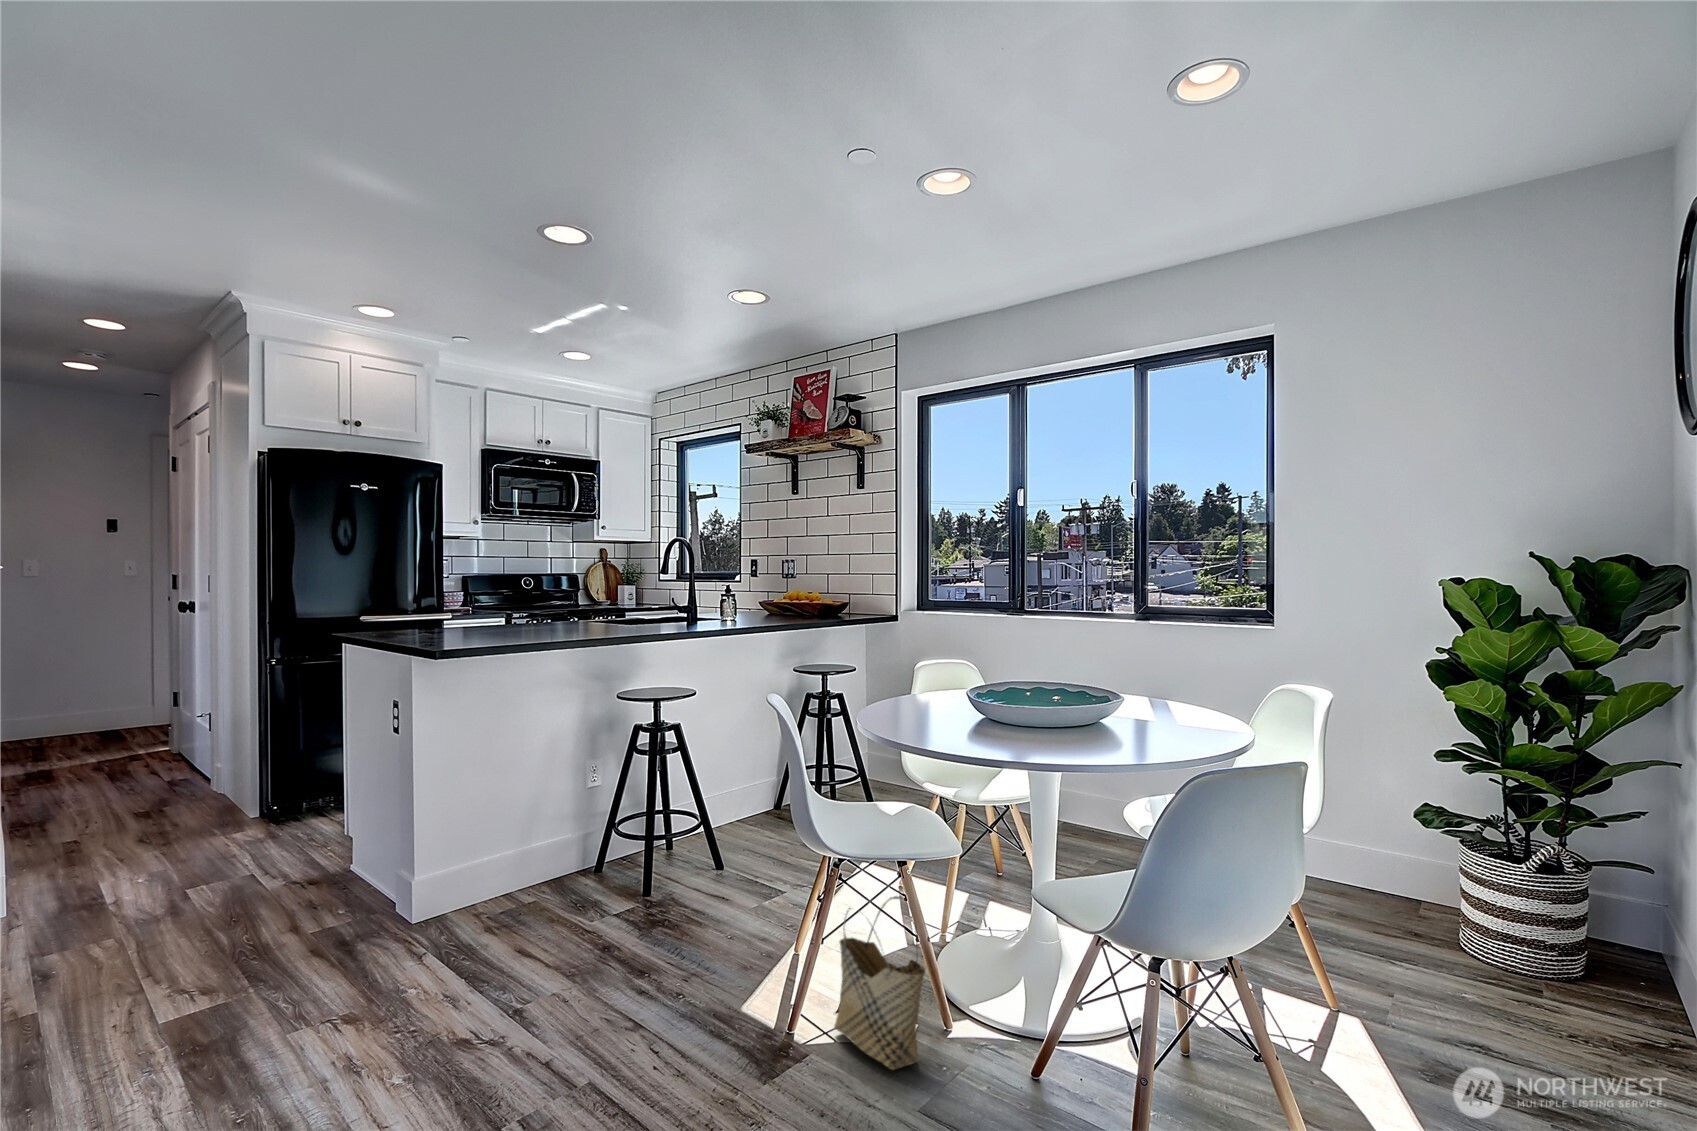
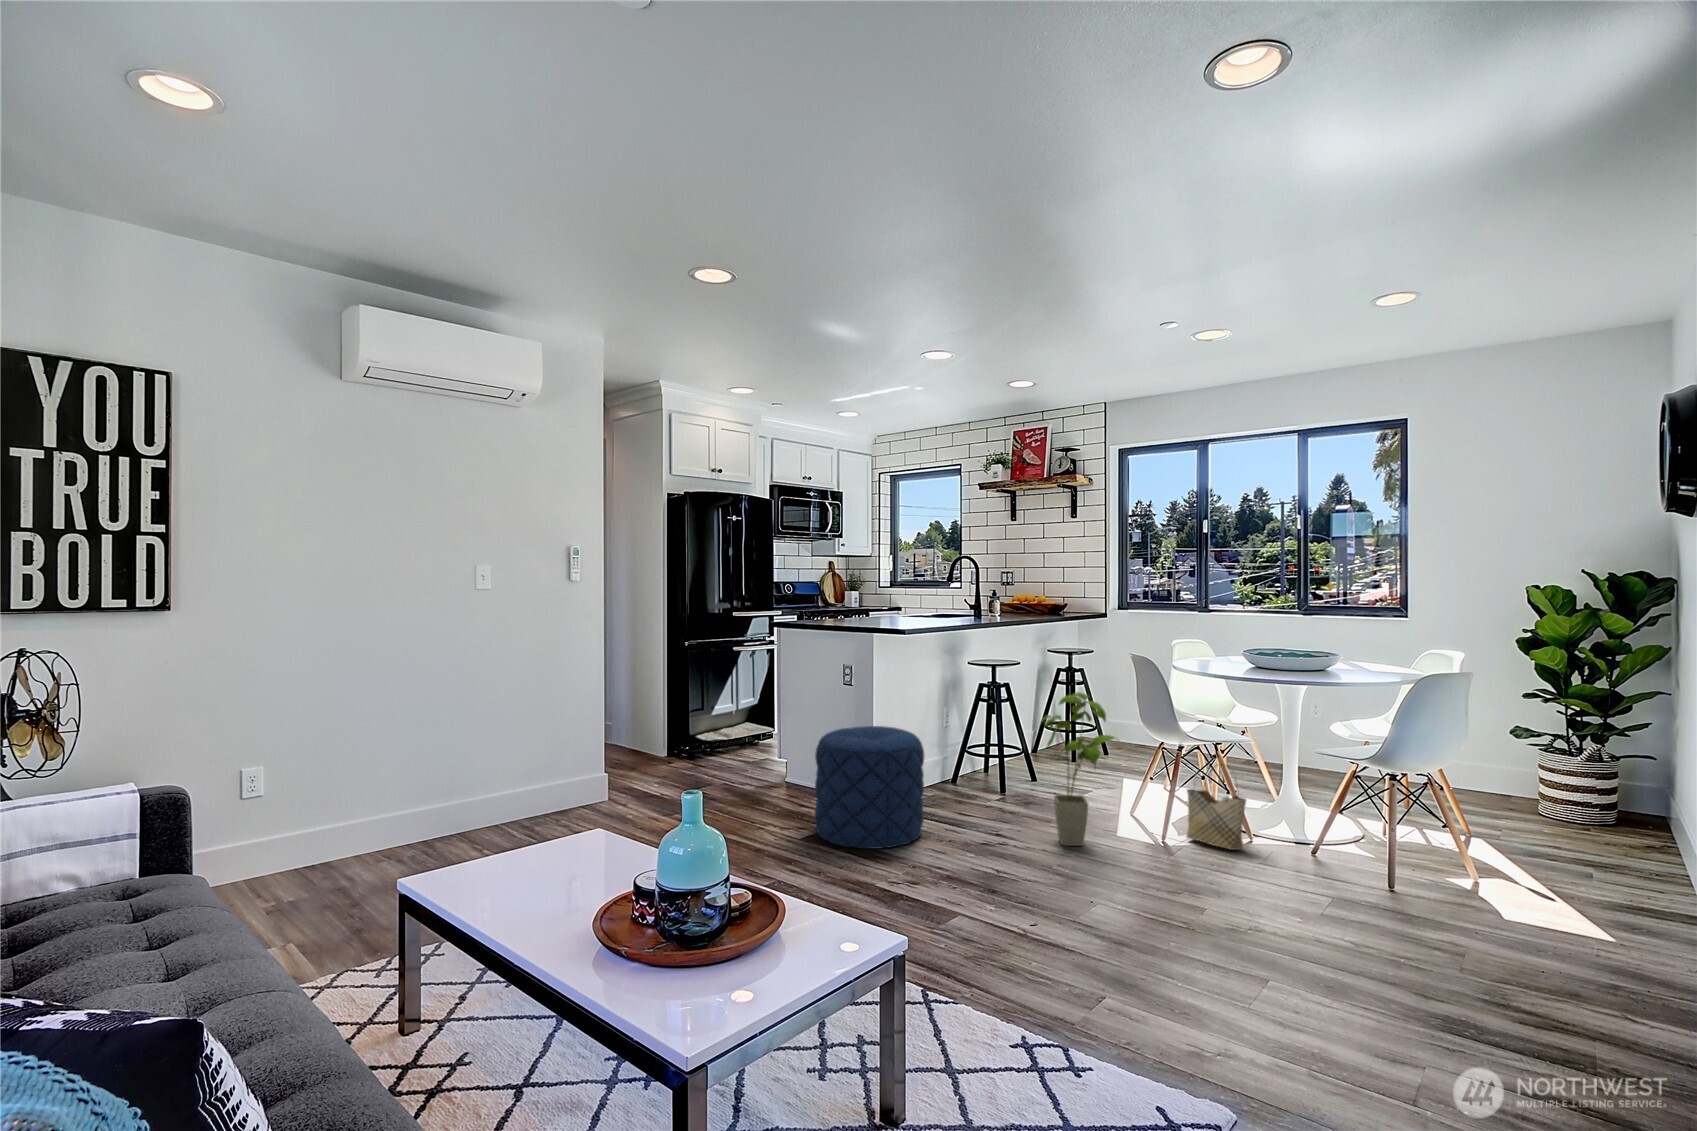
house plant: none [568,773,721,1056] -> present [1041,692,1116,846]
pouf: none [165,818,400,1070] -> present [814,726,924,849]

